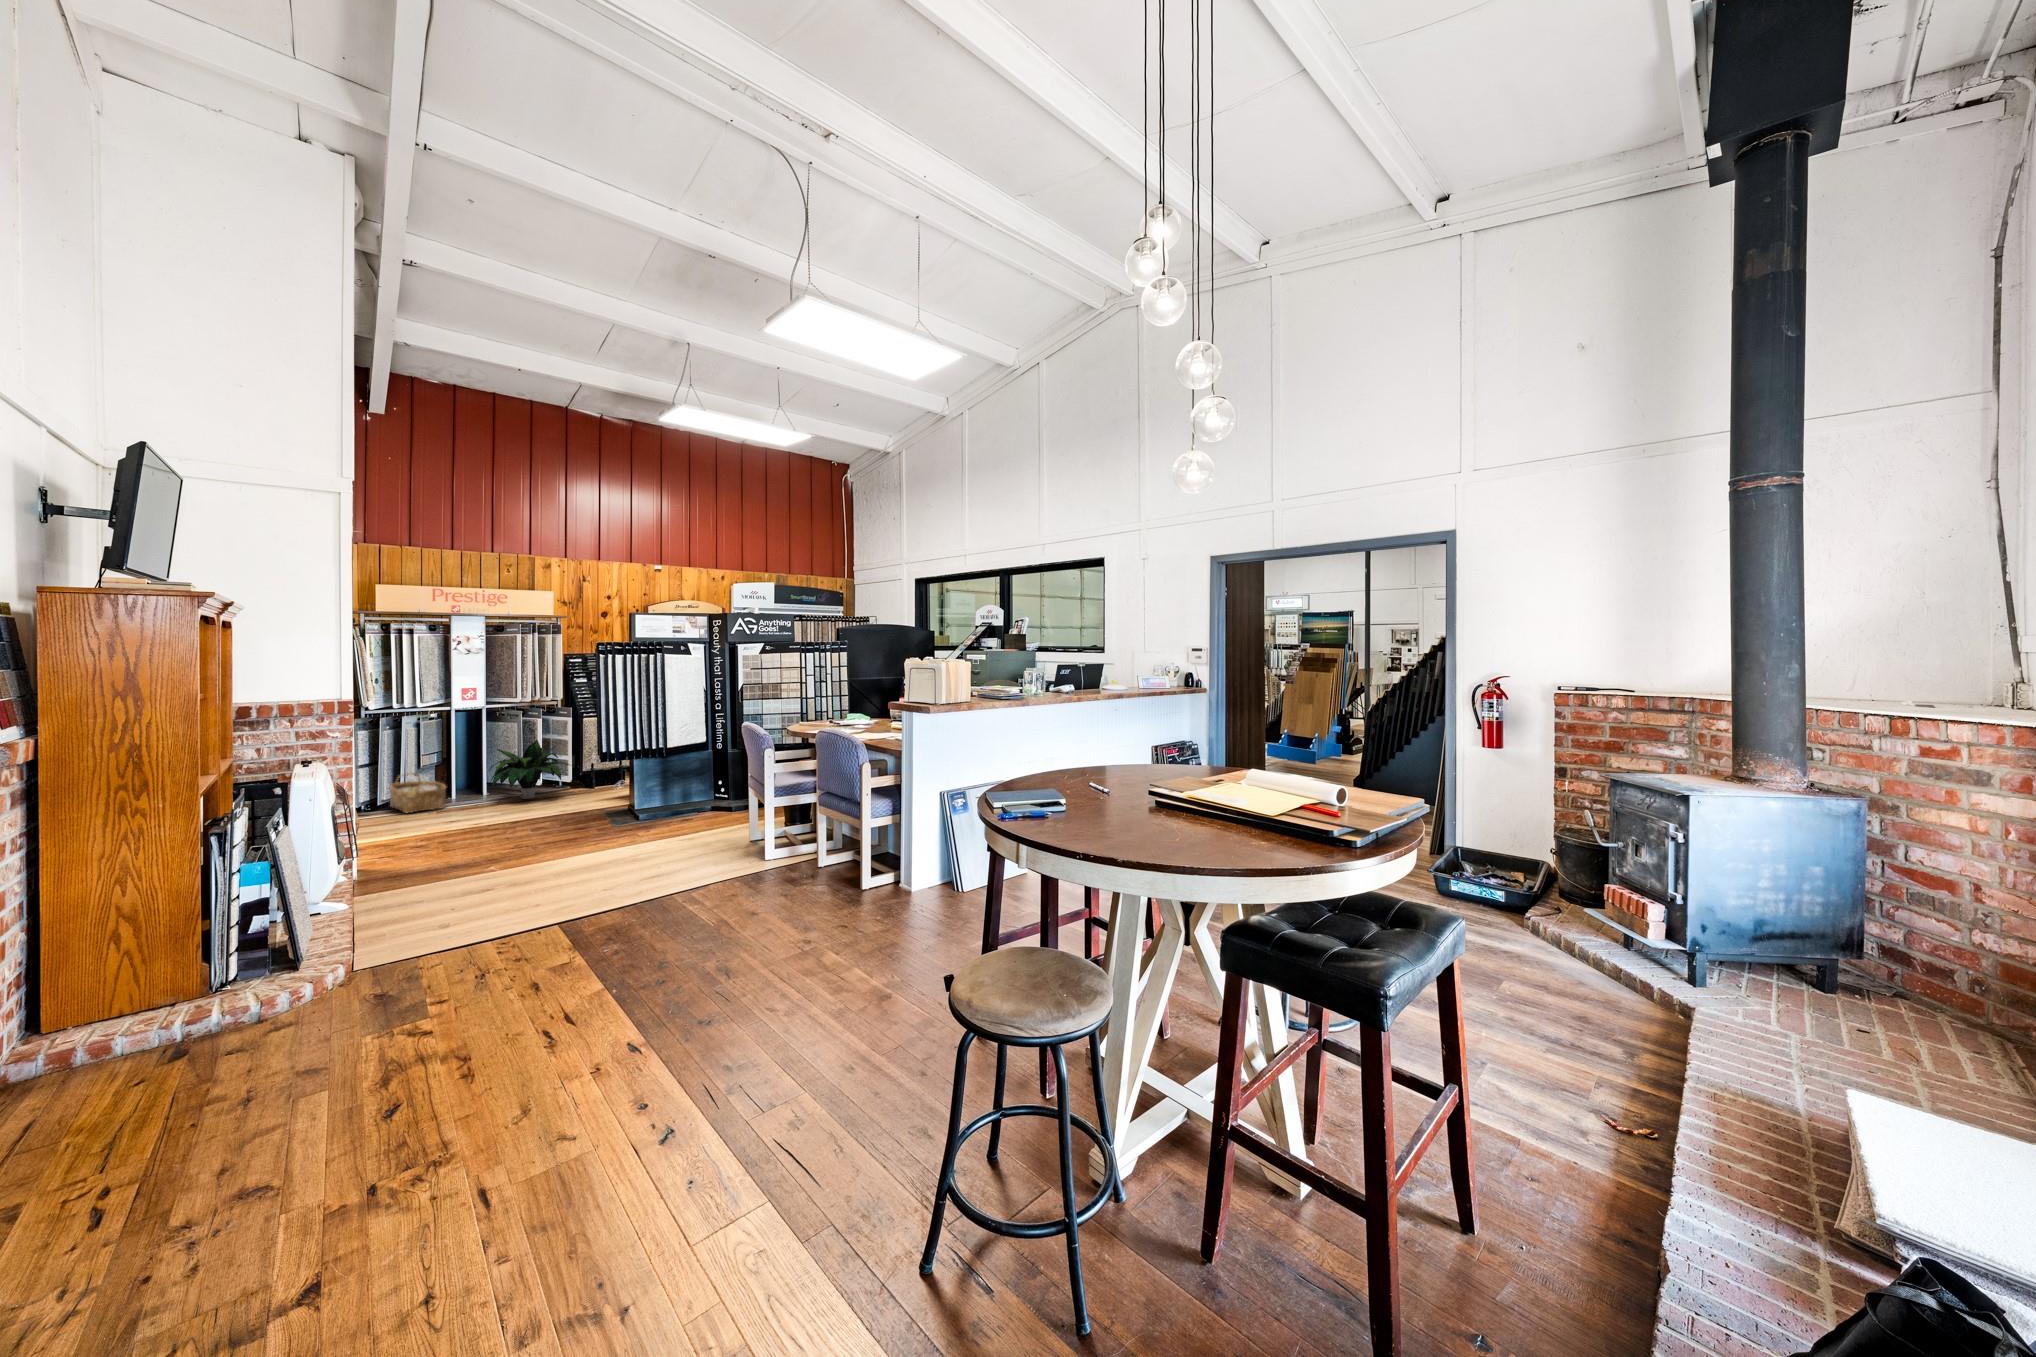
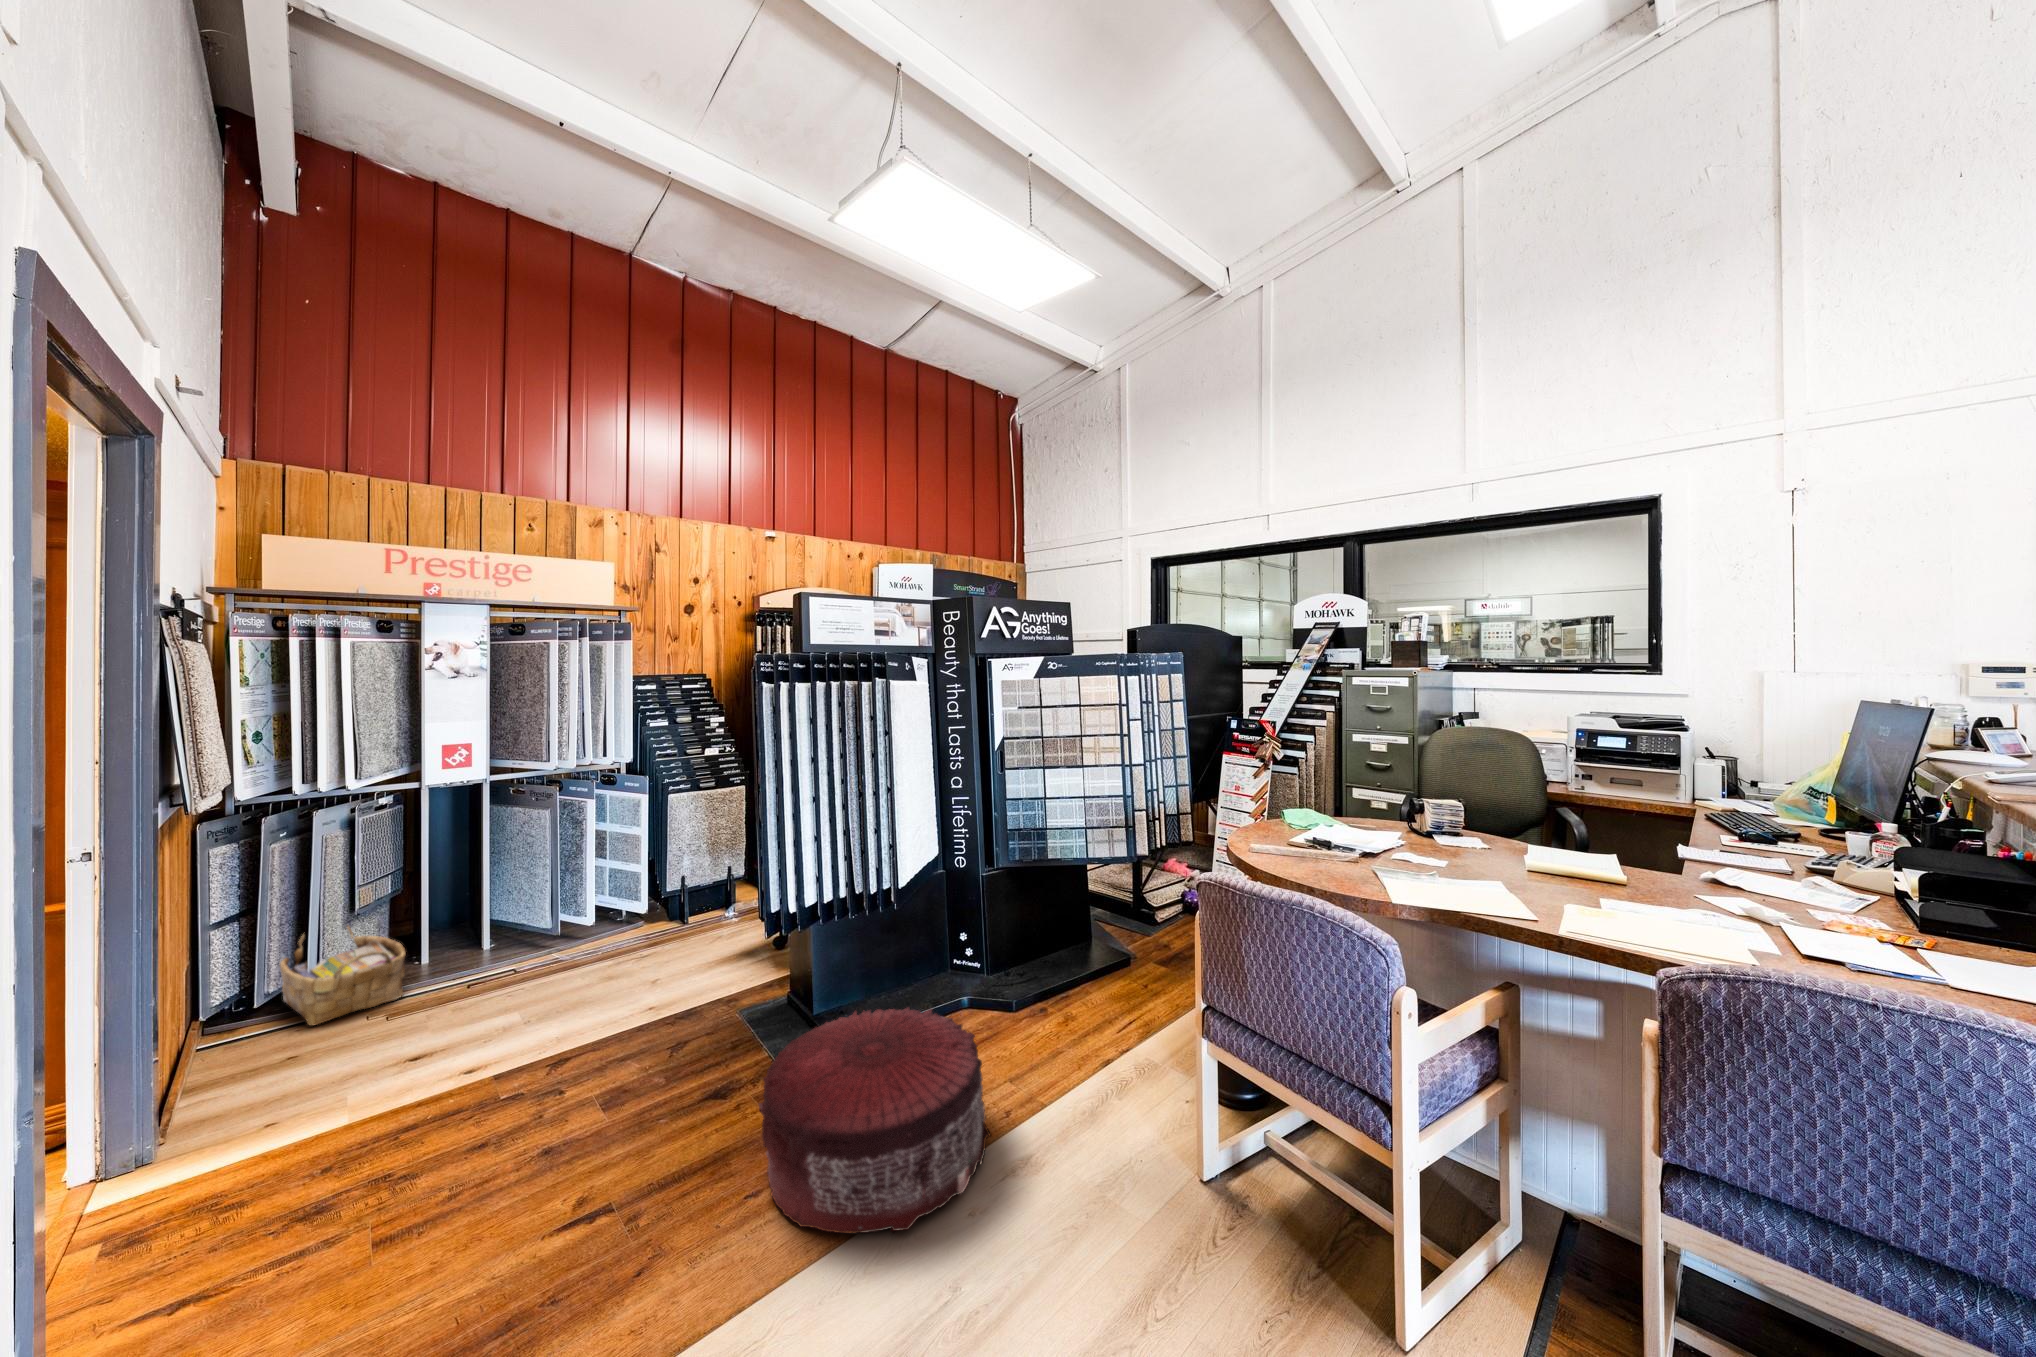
potted plant: present [489,739,569,799] -> none [490,838,655,959]
pouf: none [585,791,681,848] -> present [759,1007,990,1233]

